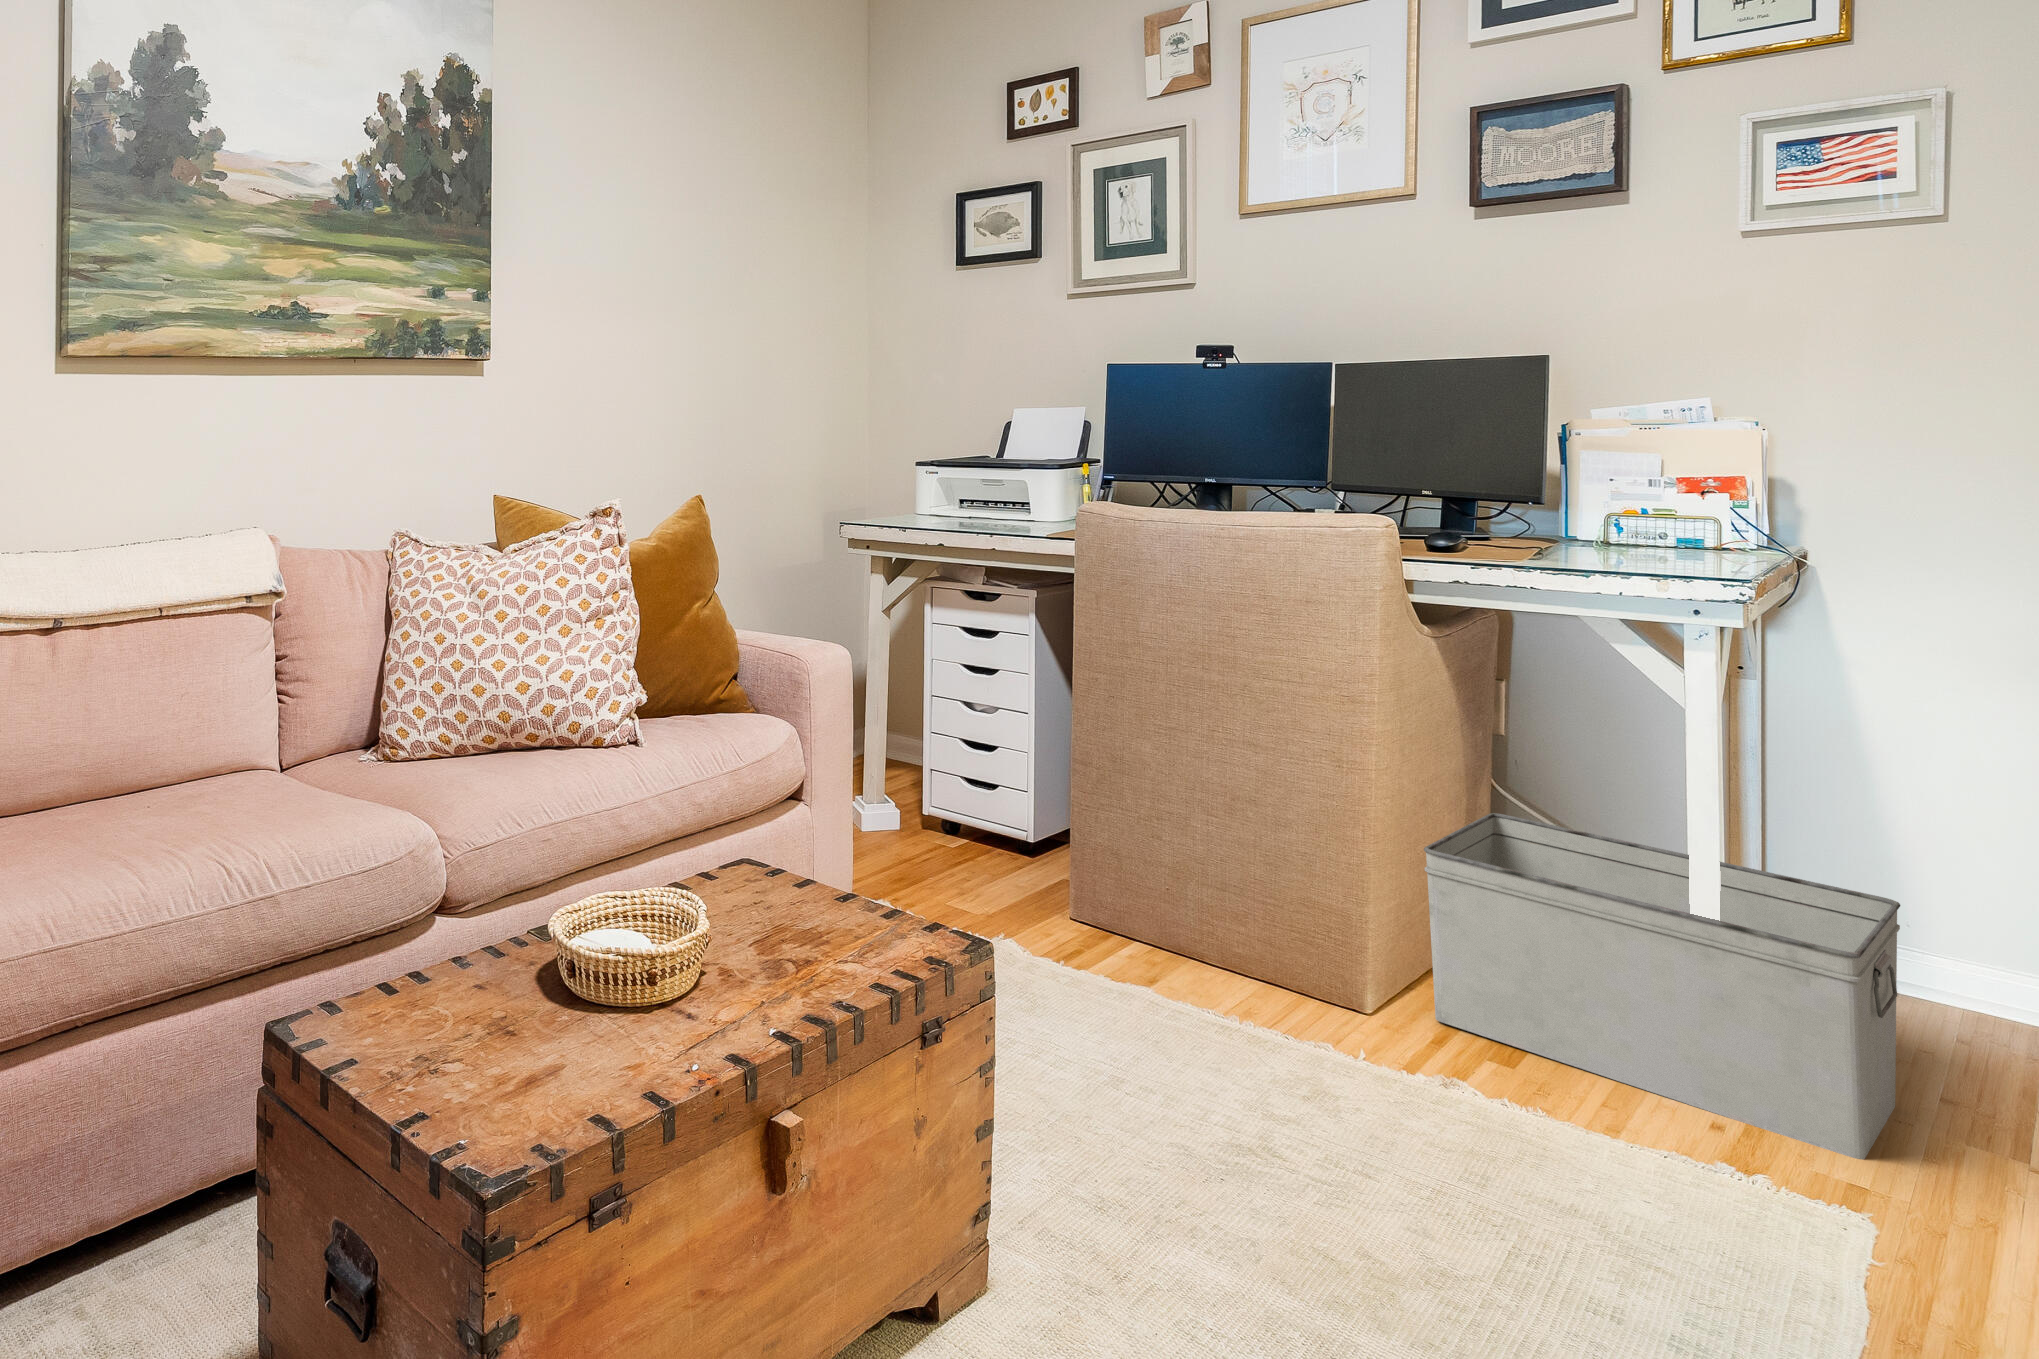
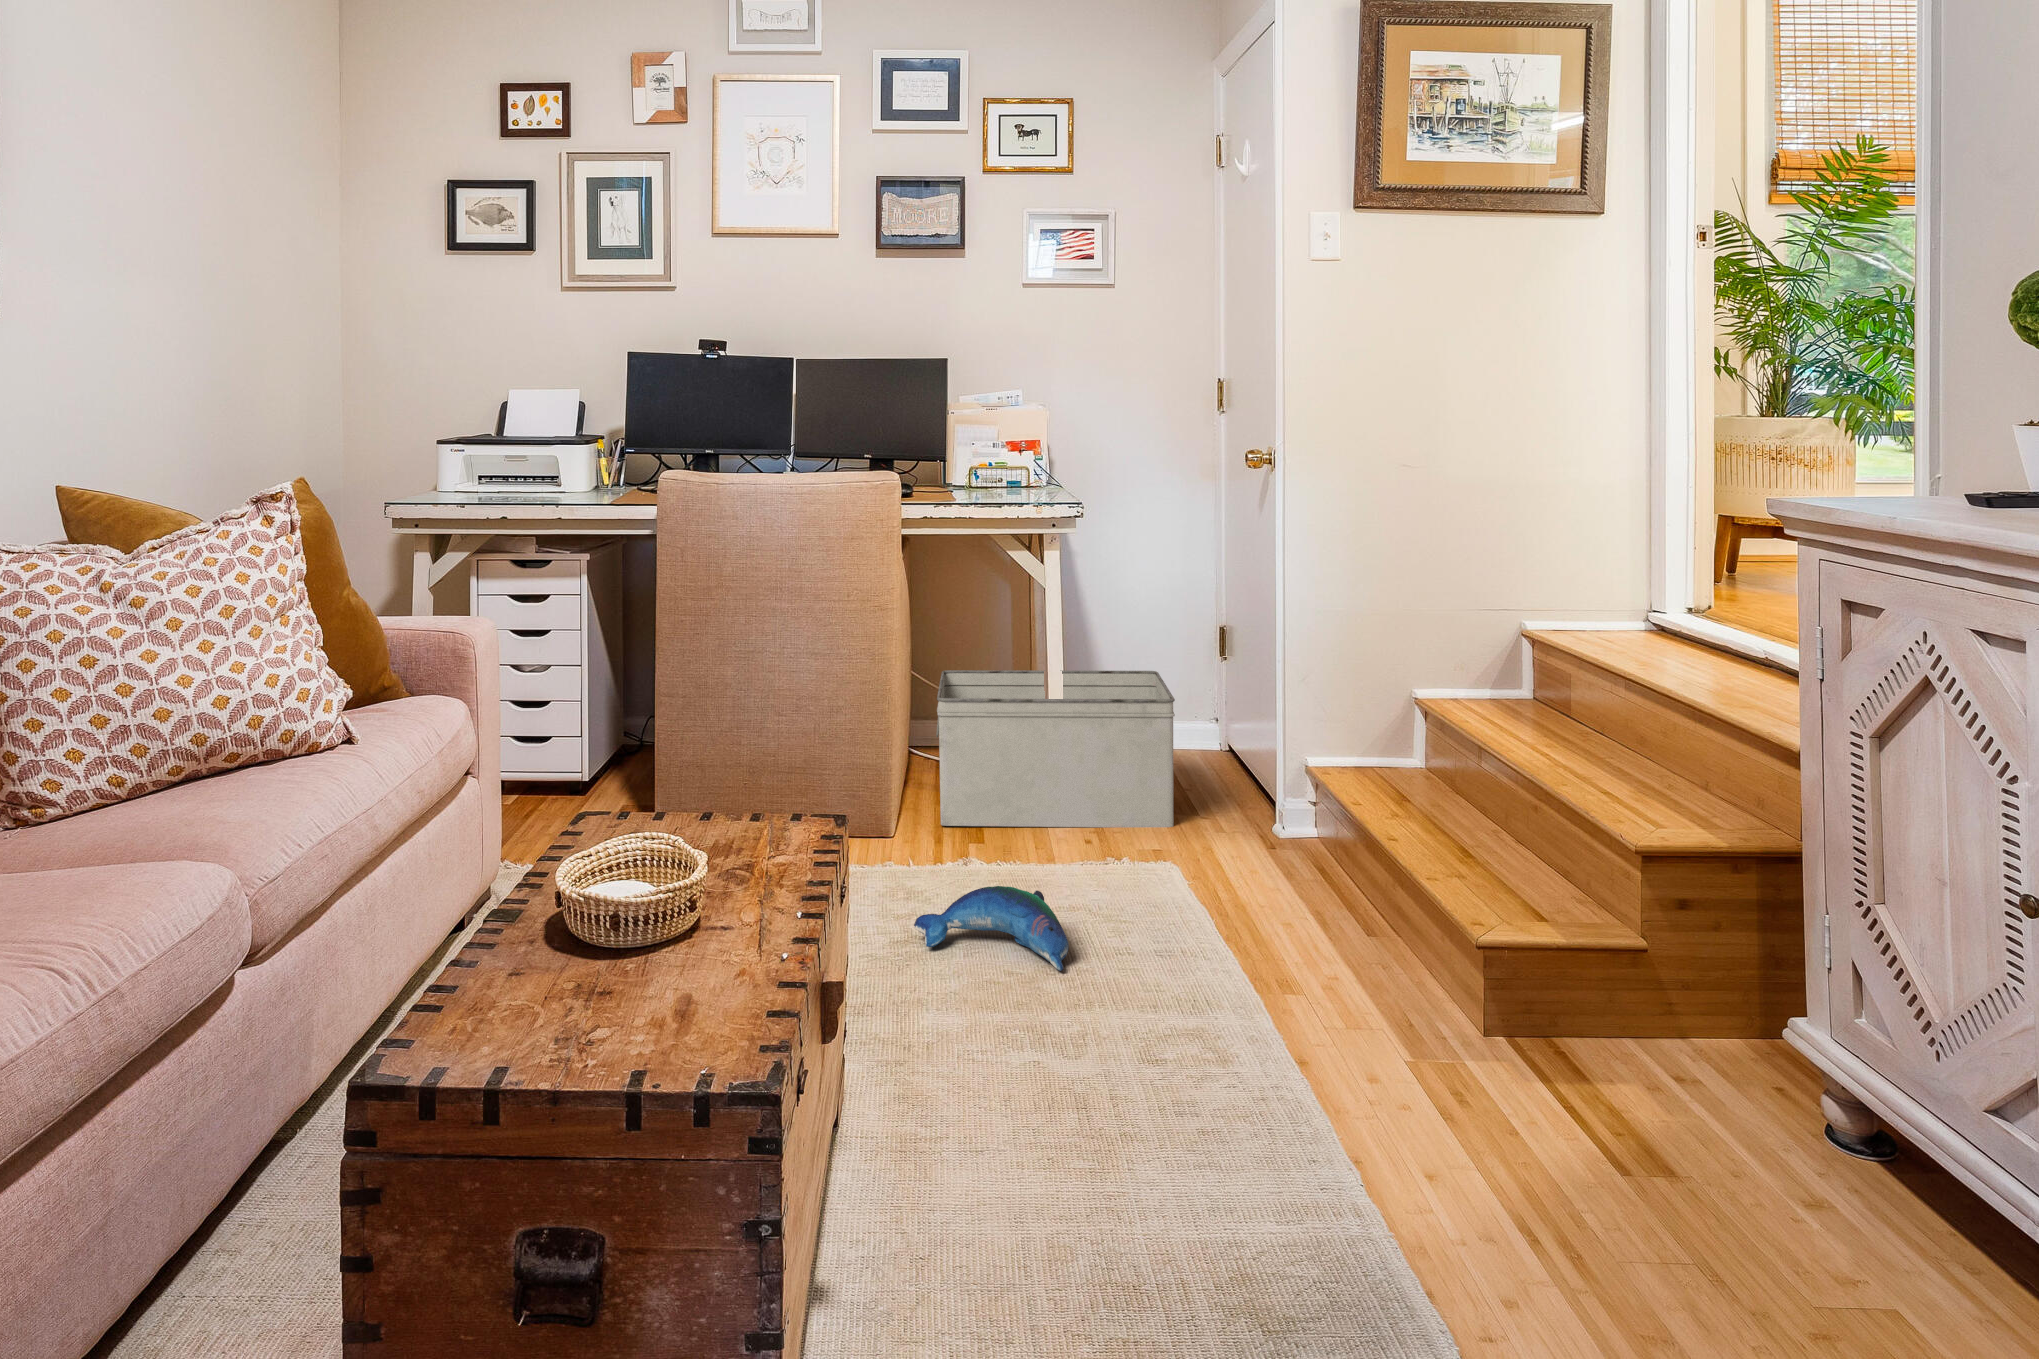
plush toy: none [1235,1115,1428,1273] -> present [914,886,1069,971]

